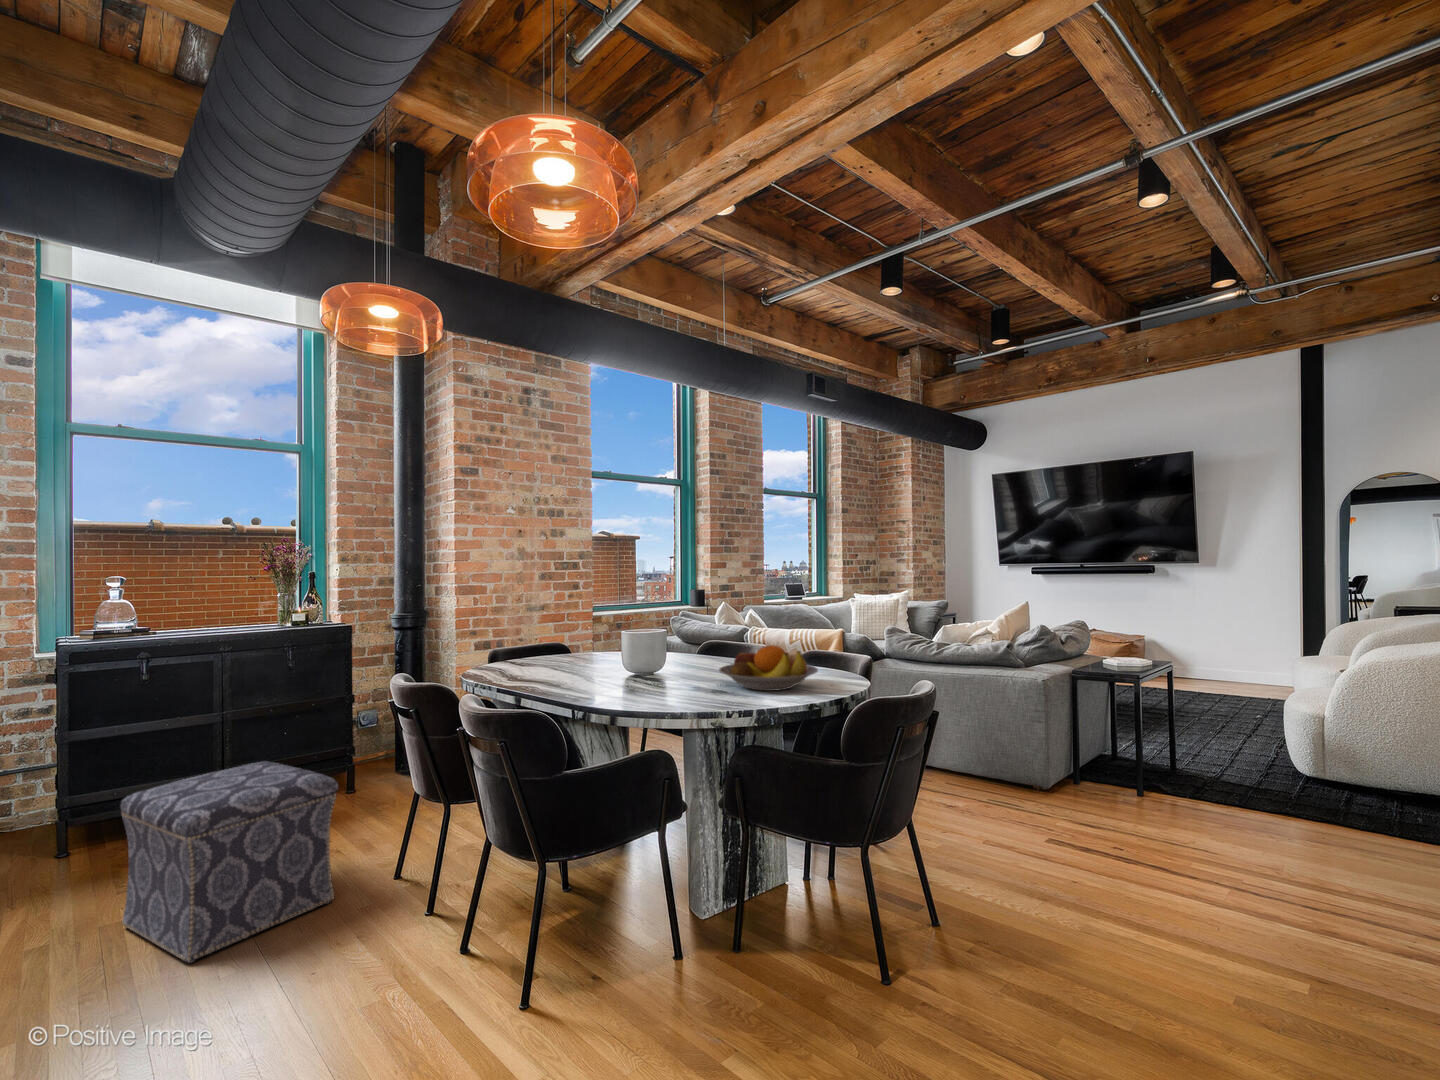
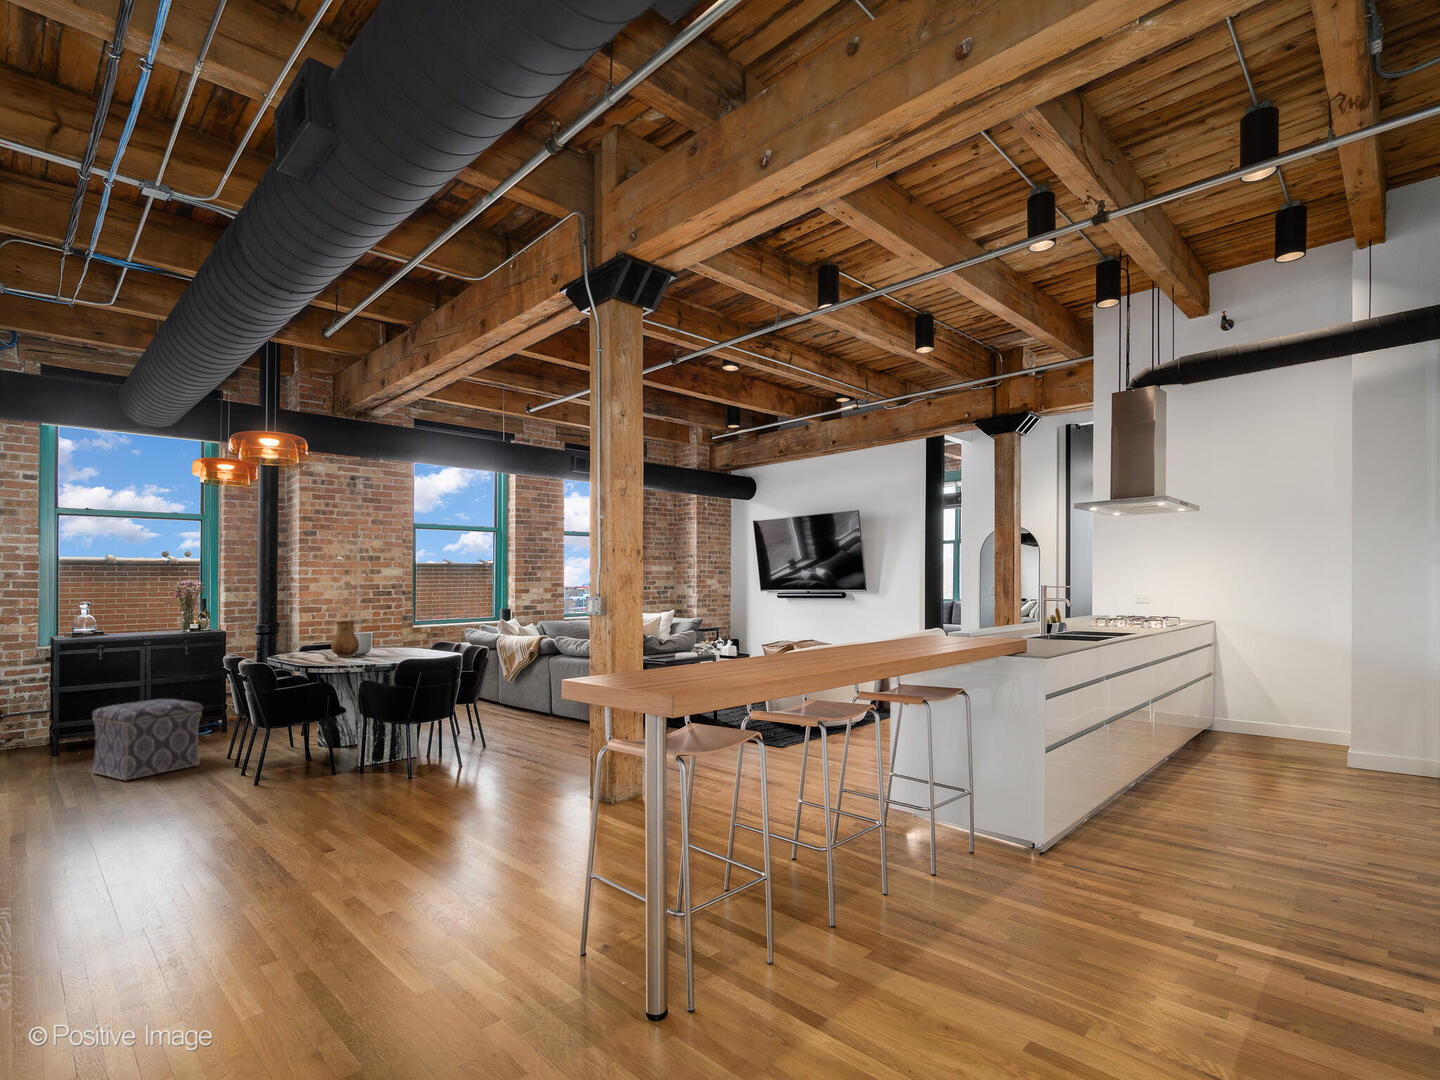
ceramic pitcher: none [608,617,660,695] -> present [331,621,359,657]
fruit bowl: present [719,645,818,691] -> none [390,634,442,656]

